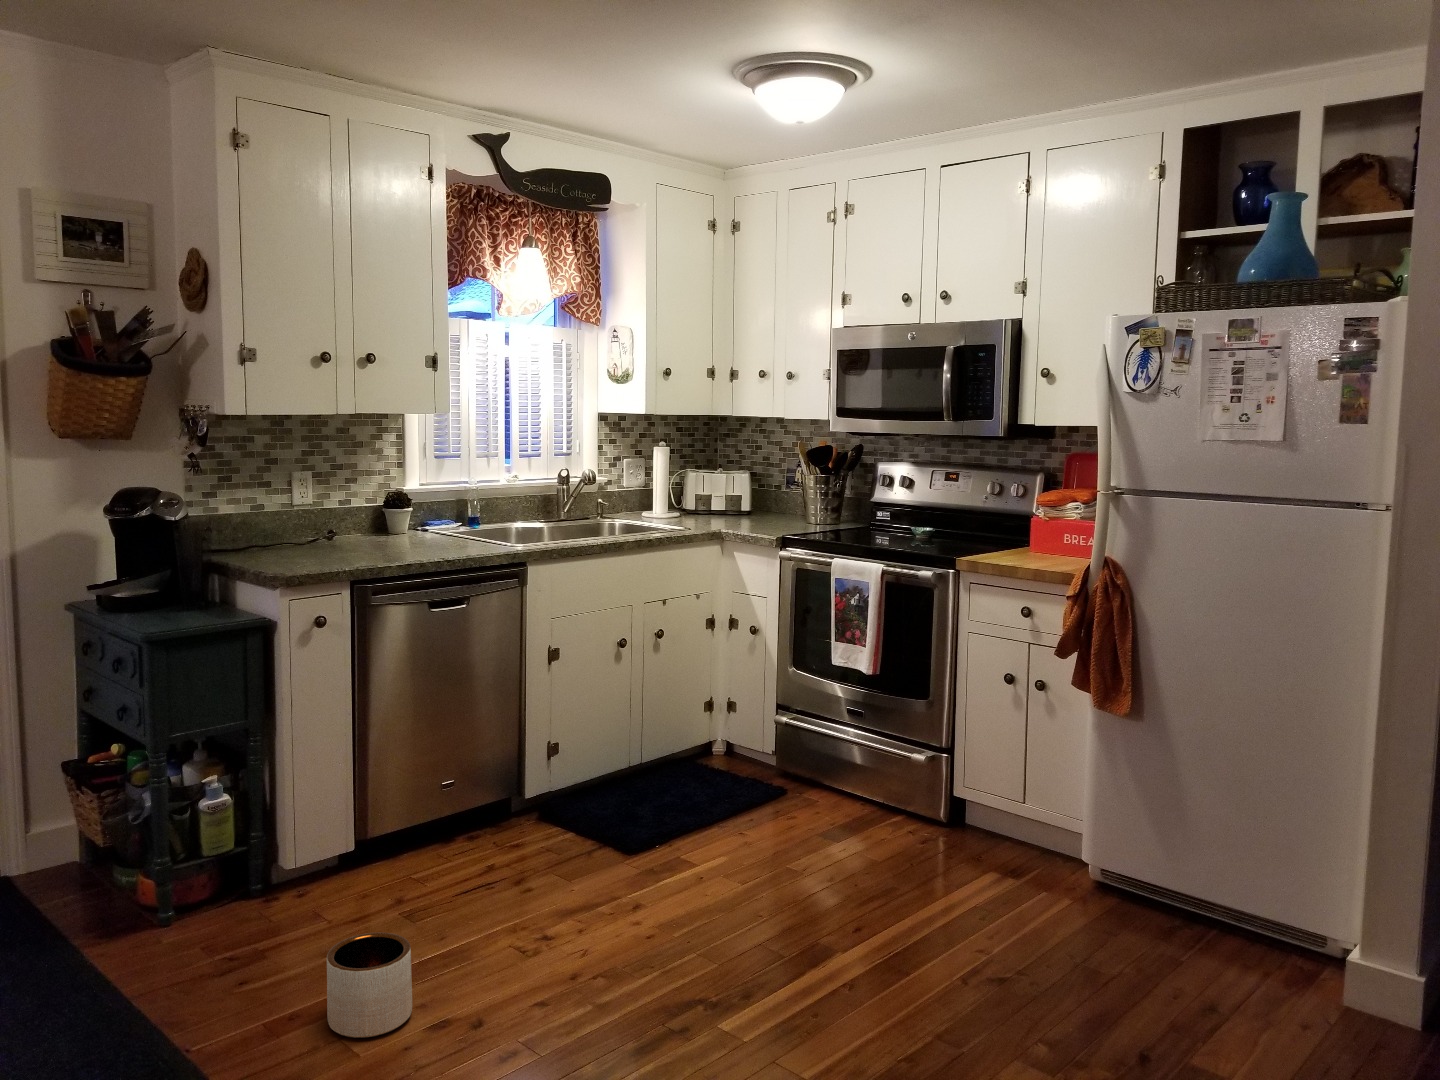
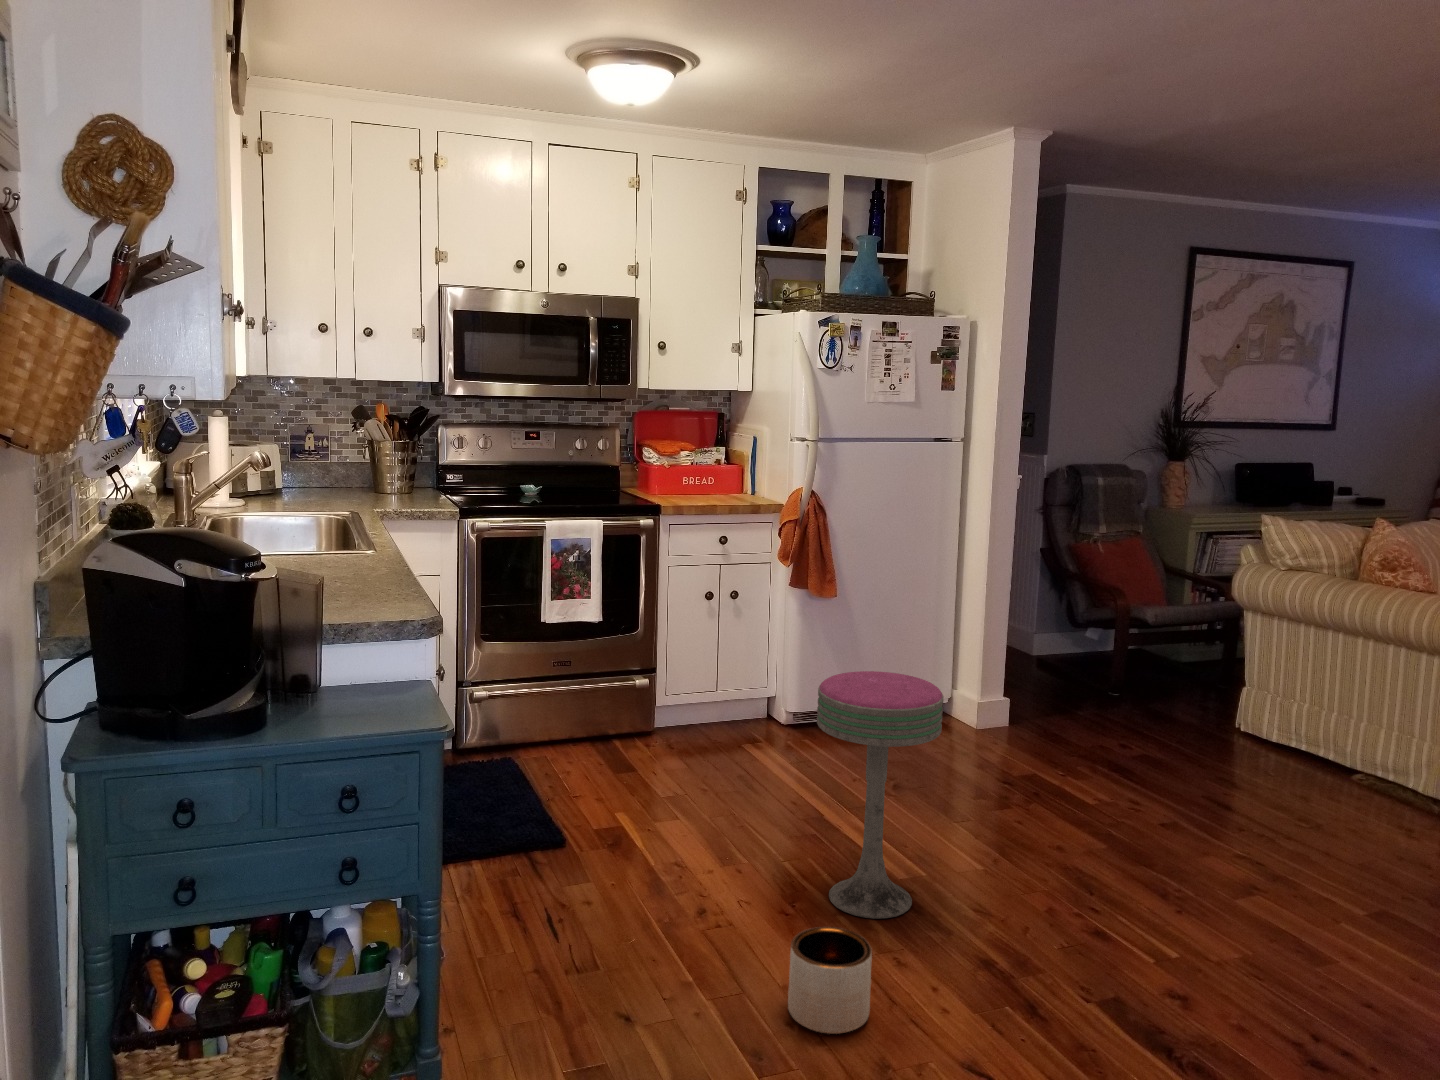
bar stool: none [555,735,703,1033] -> present [817,671,944,919]

